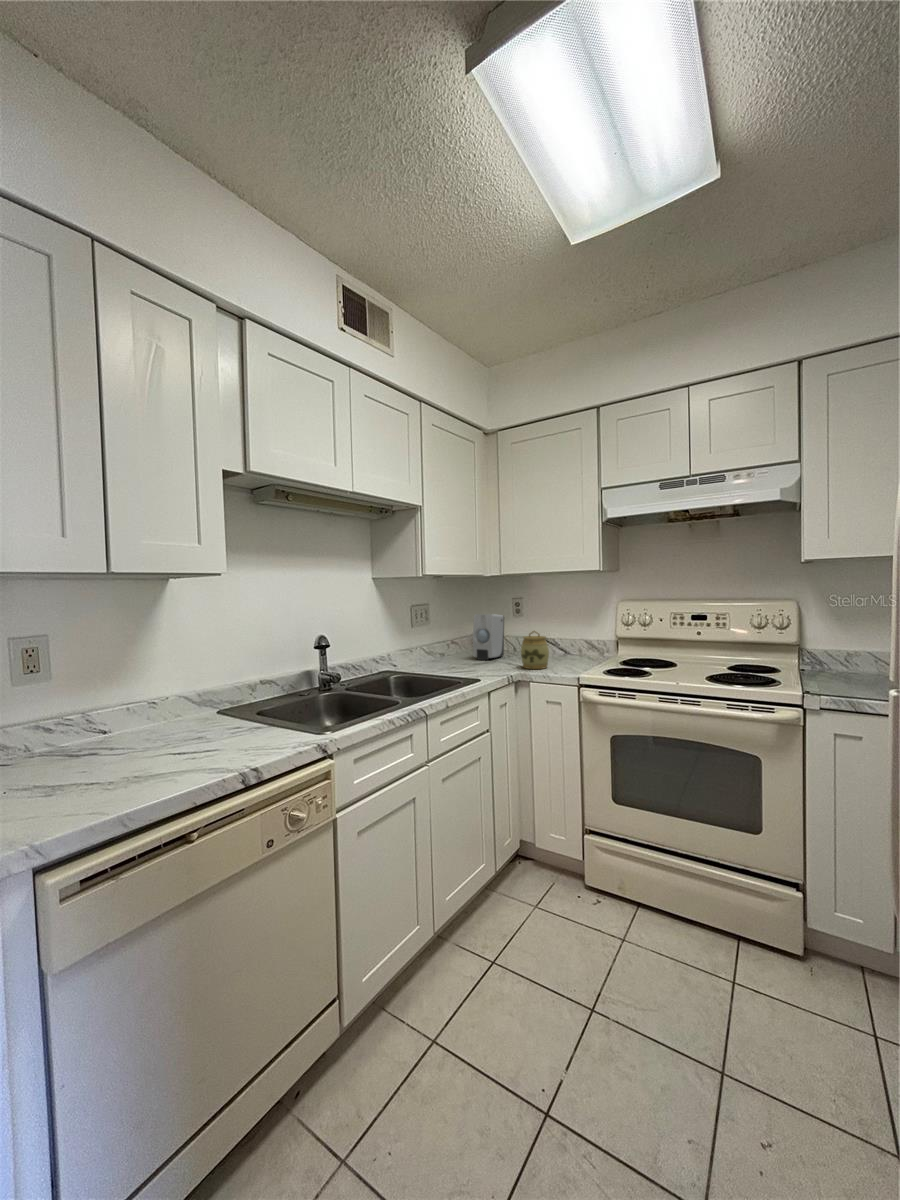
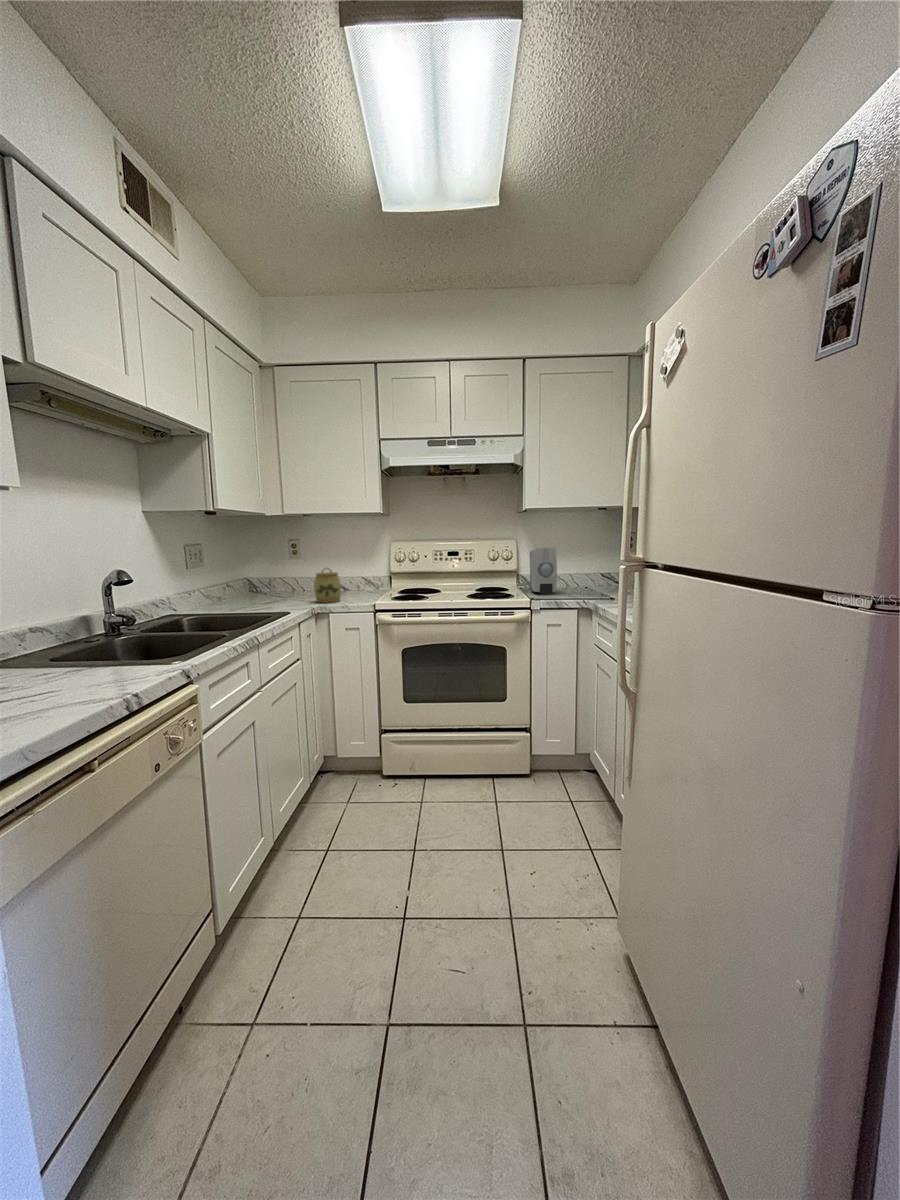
soap dispenser: present [473,614,504,660] -> present [530,548,557,594]

